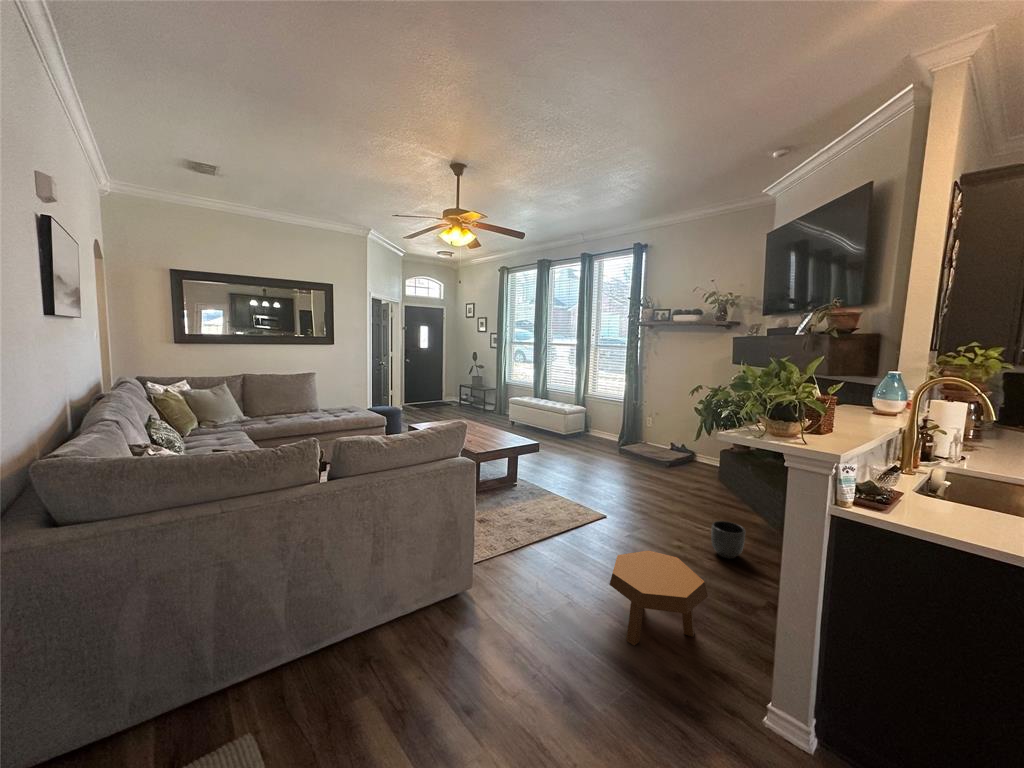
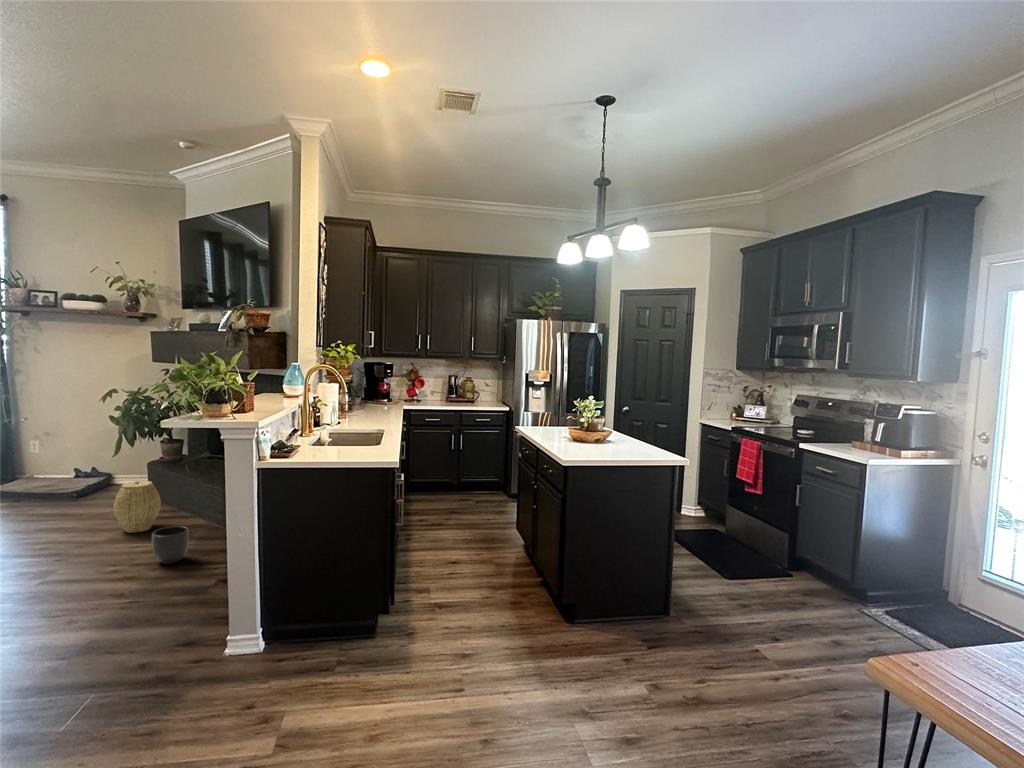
woven basket: none [688,467,726,512] -> present [114,481,161,533]
footstool: present [610,550,708,646] -> none [41,568,162,670]

